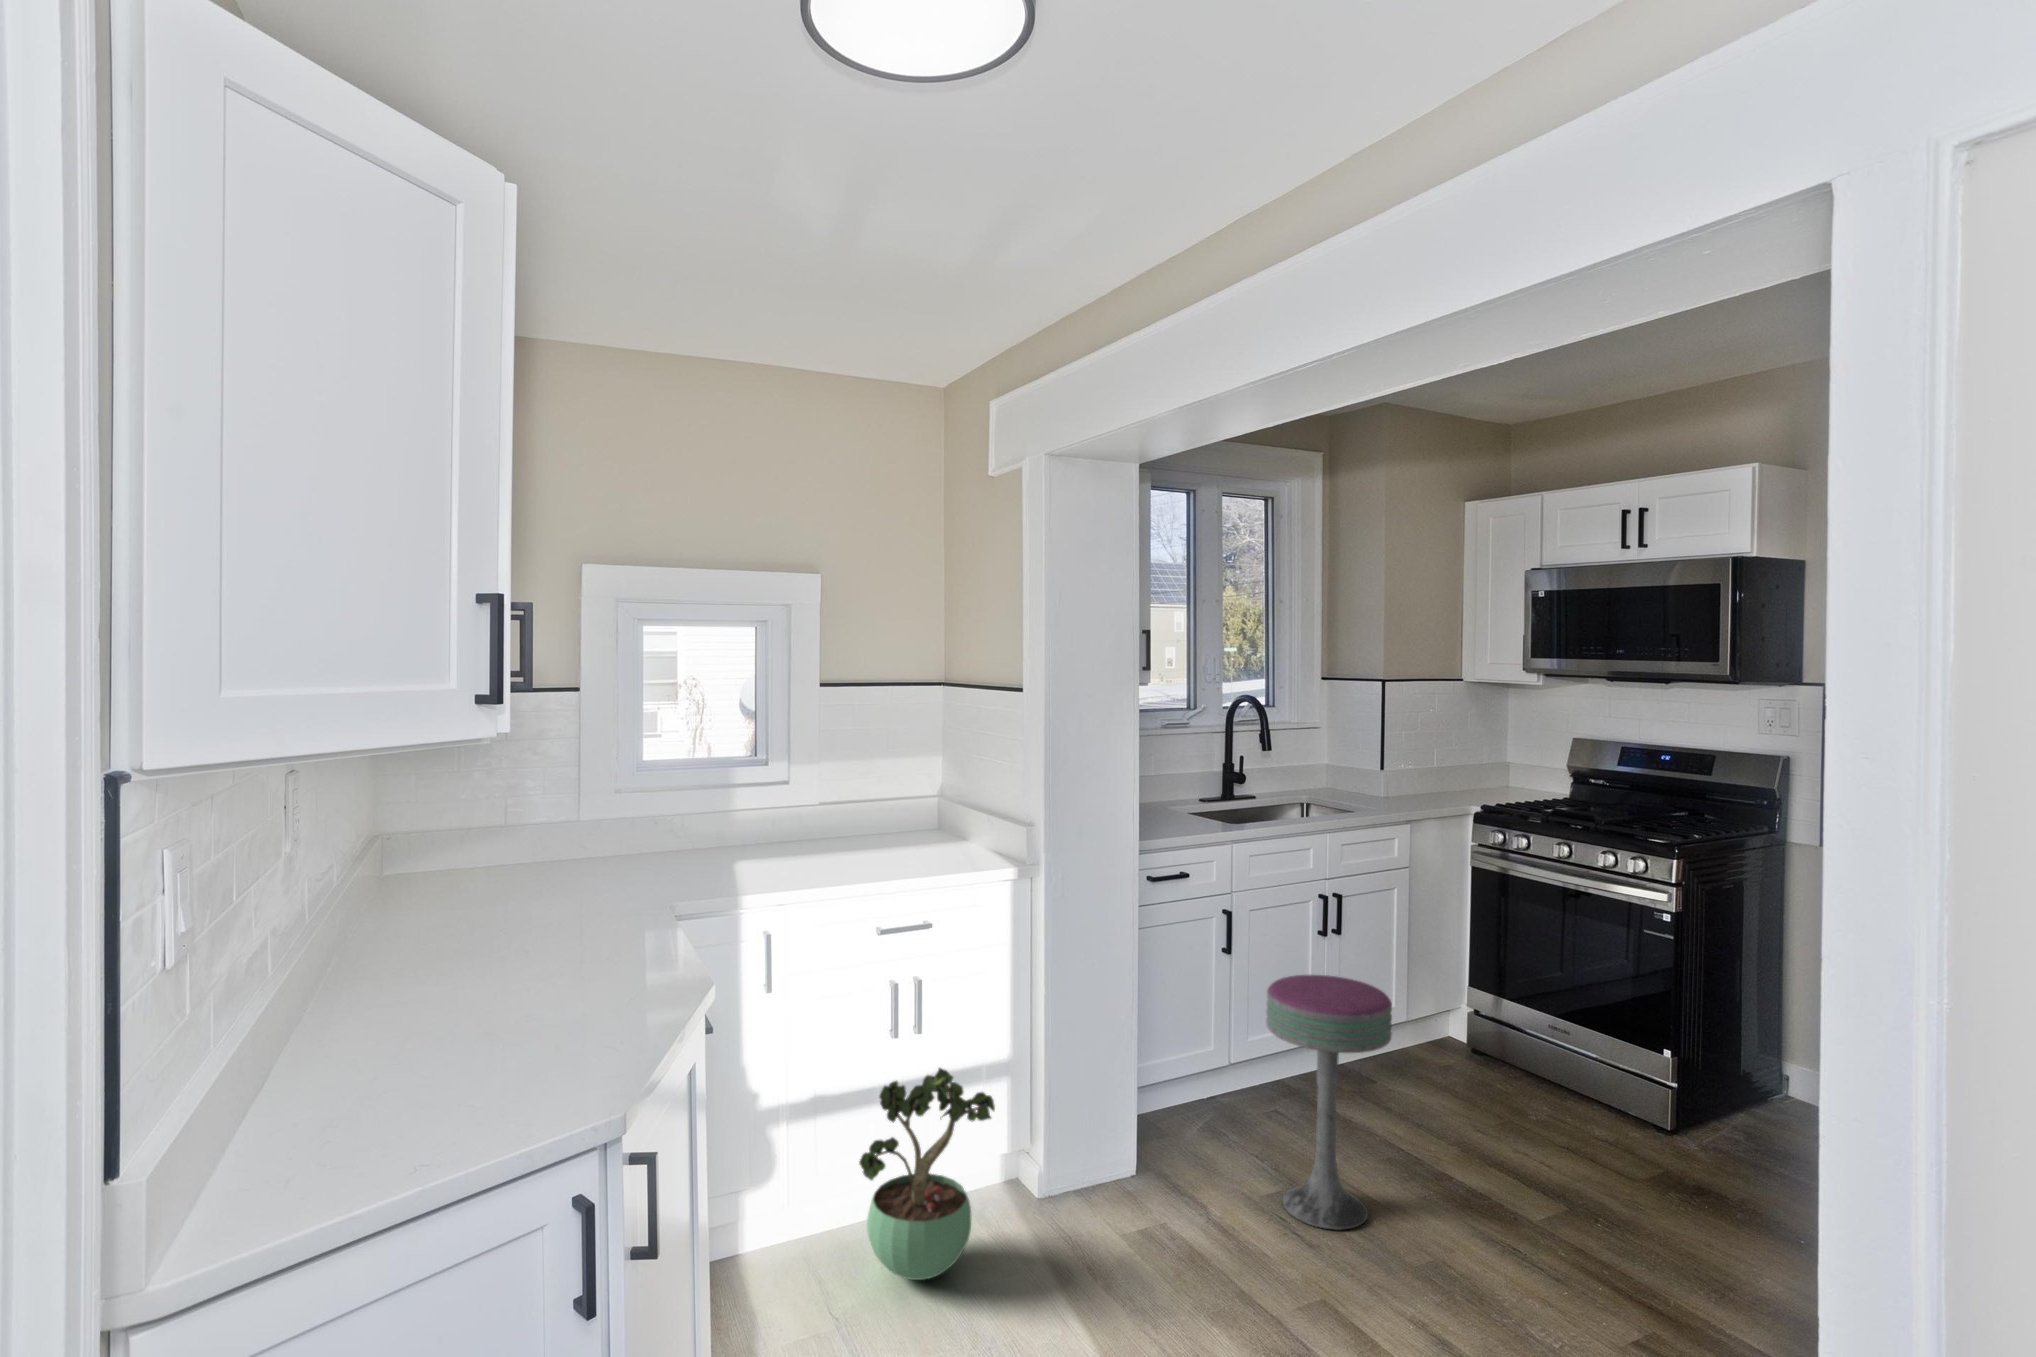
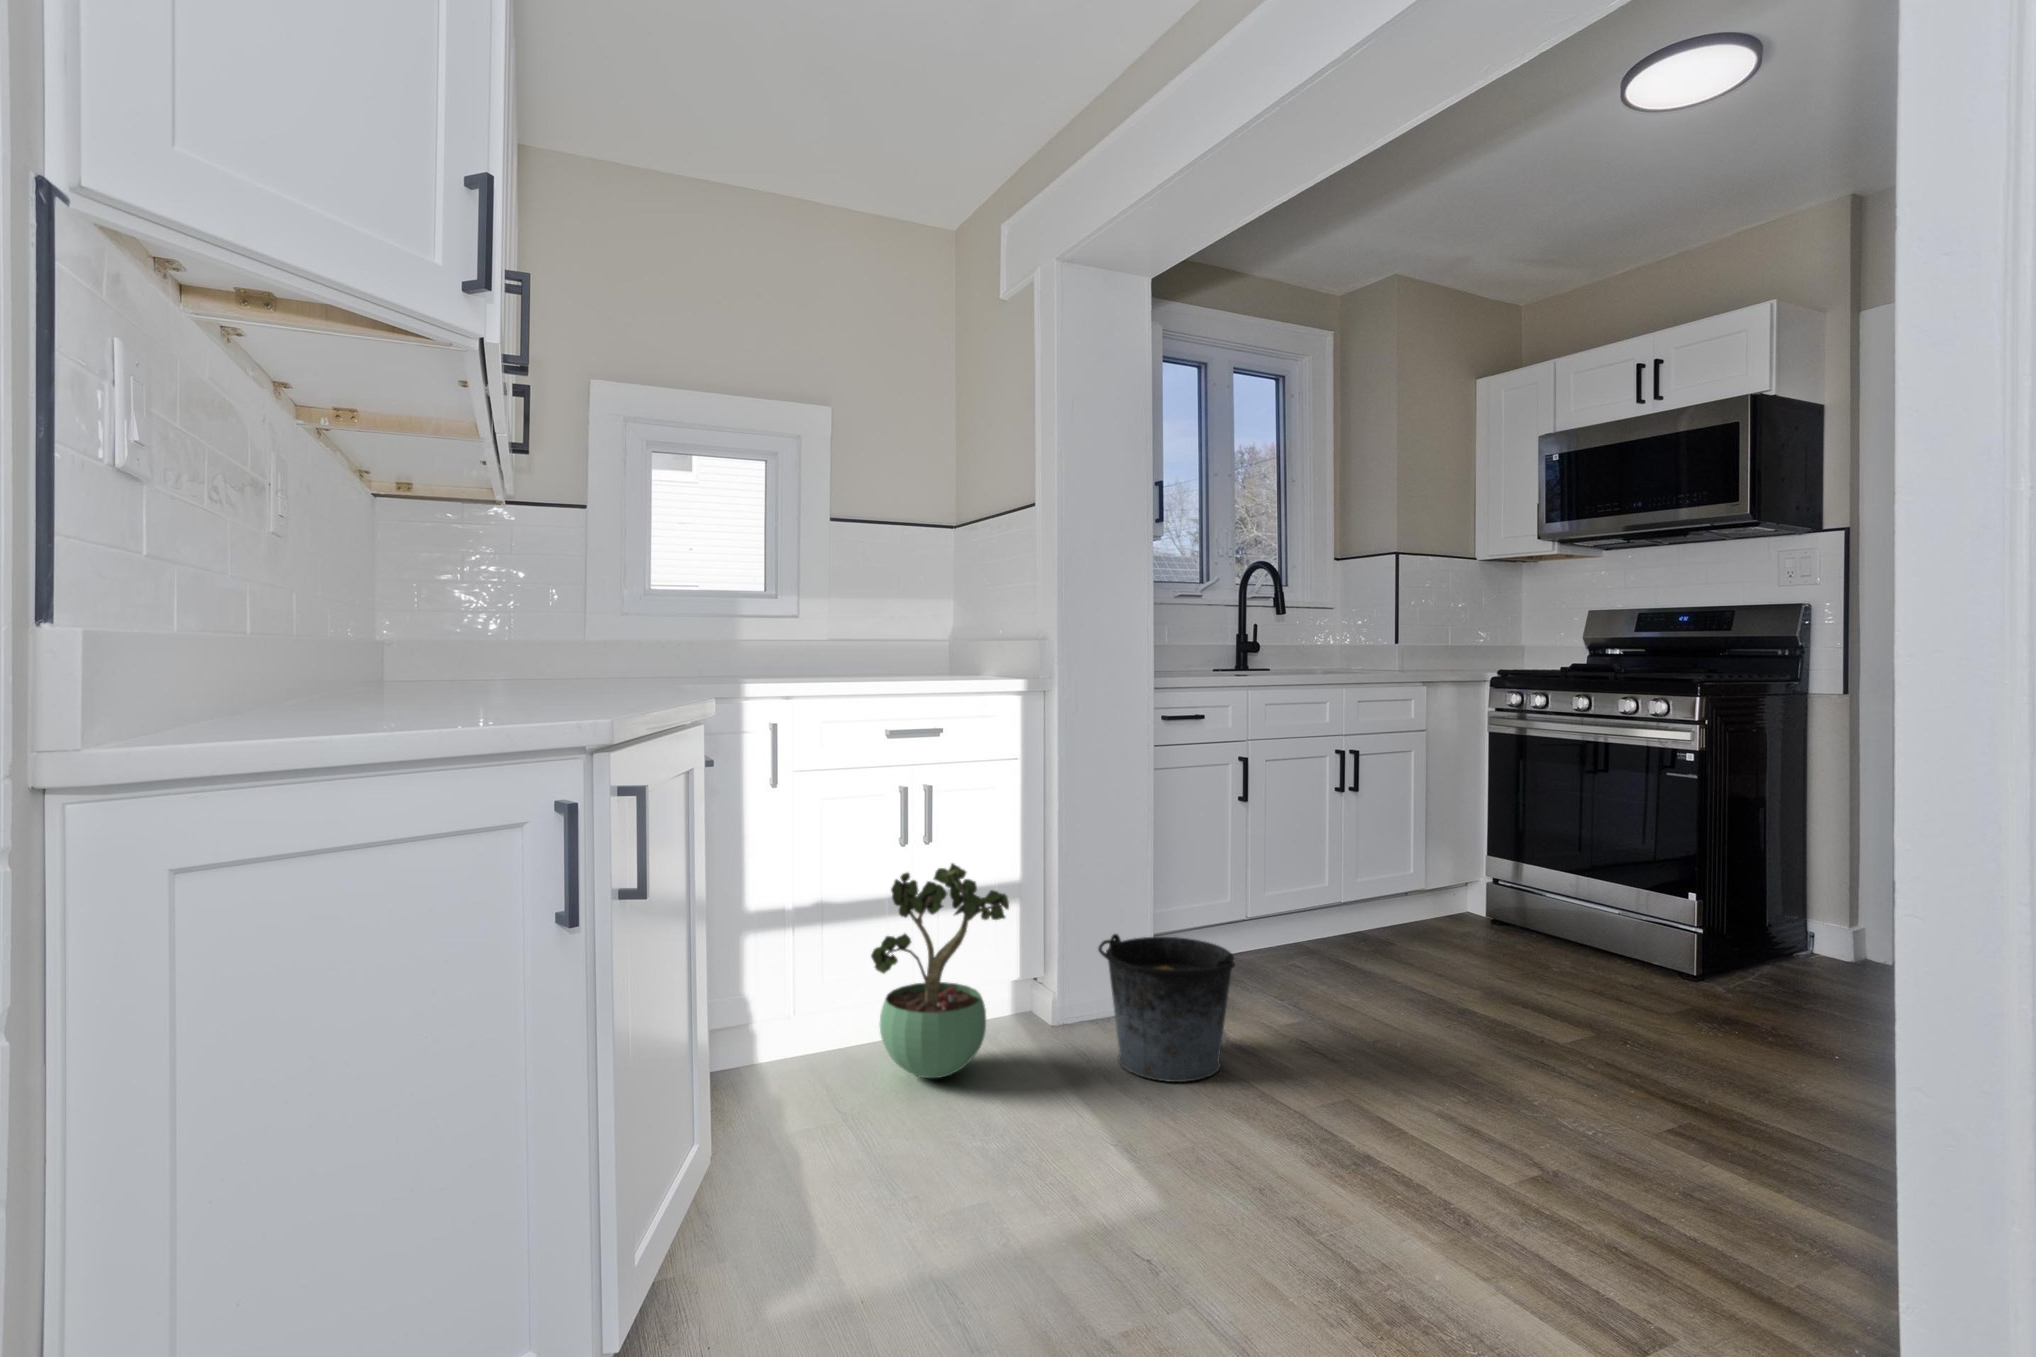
bar stool: present [1266,975,1392,1230] -> none [1285,799,1414,1043]
bucket: none [1082,1123,1215,1284] -> present [1098,934,1235,1082]

